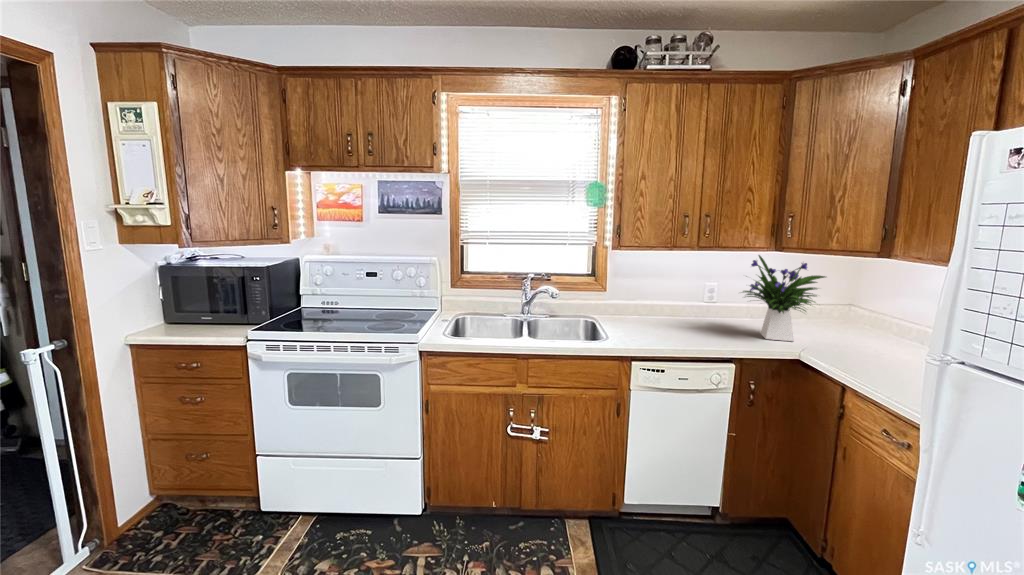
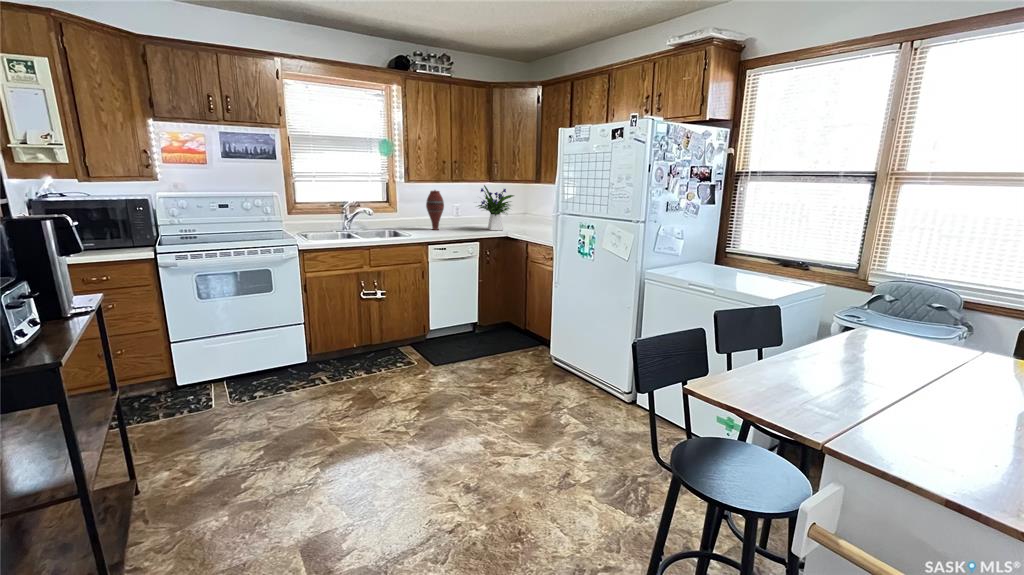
vase: none [647,260,678,326] -> present [426,190,444,230]

